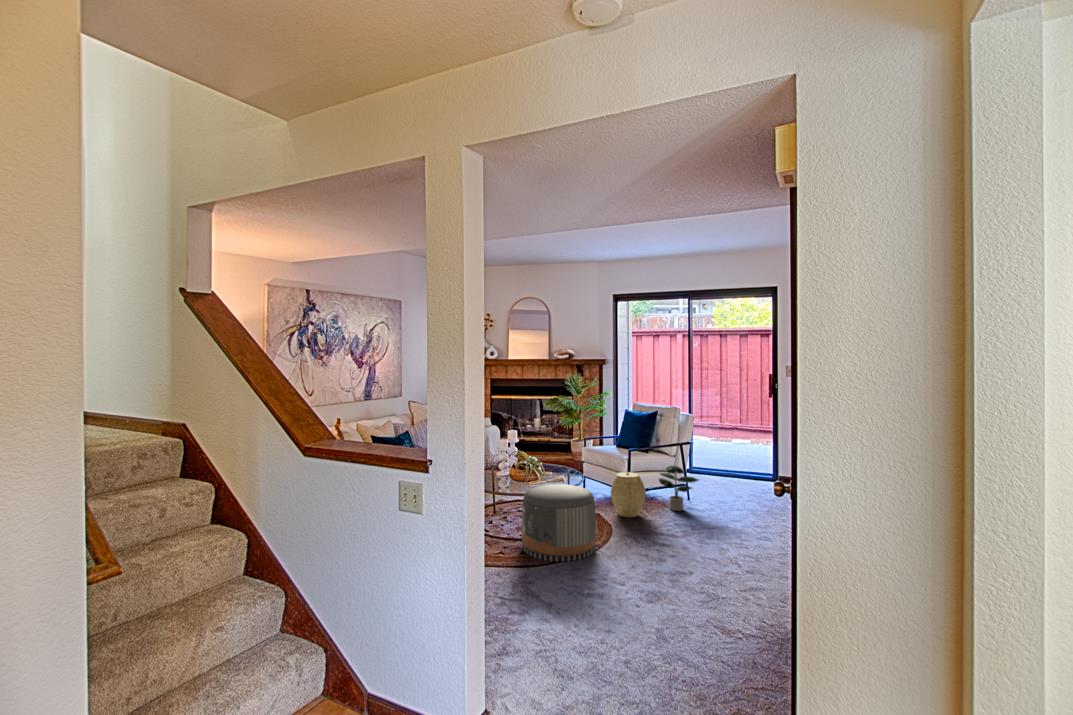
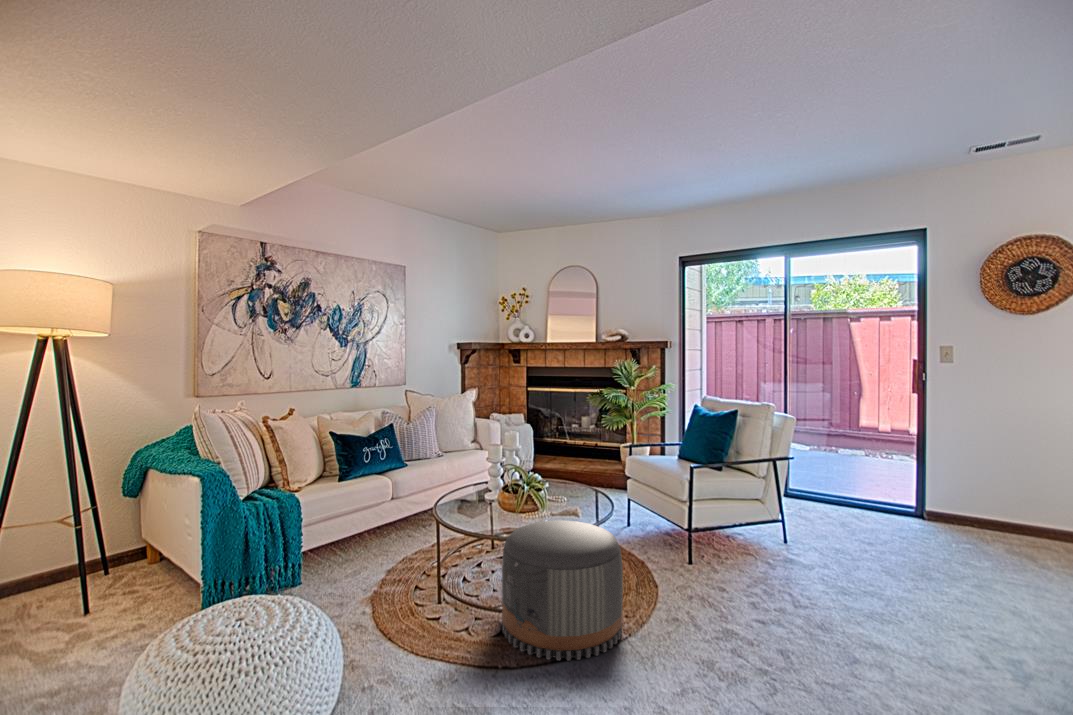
potted plant: present [659,466,699,511] -> none [737,492,804,564]
woven basket: present [611,472,646,517] -> none [661,500,716,571]

